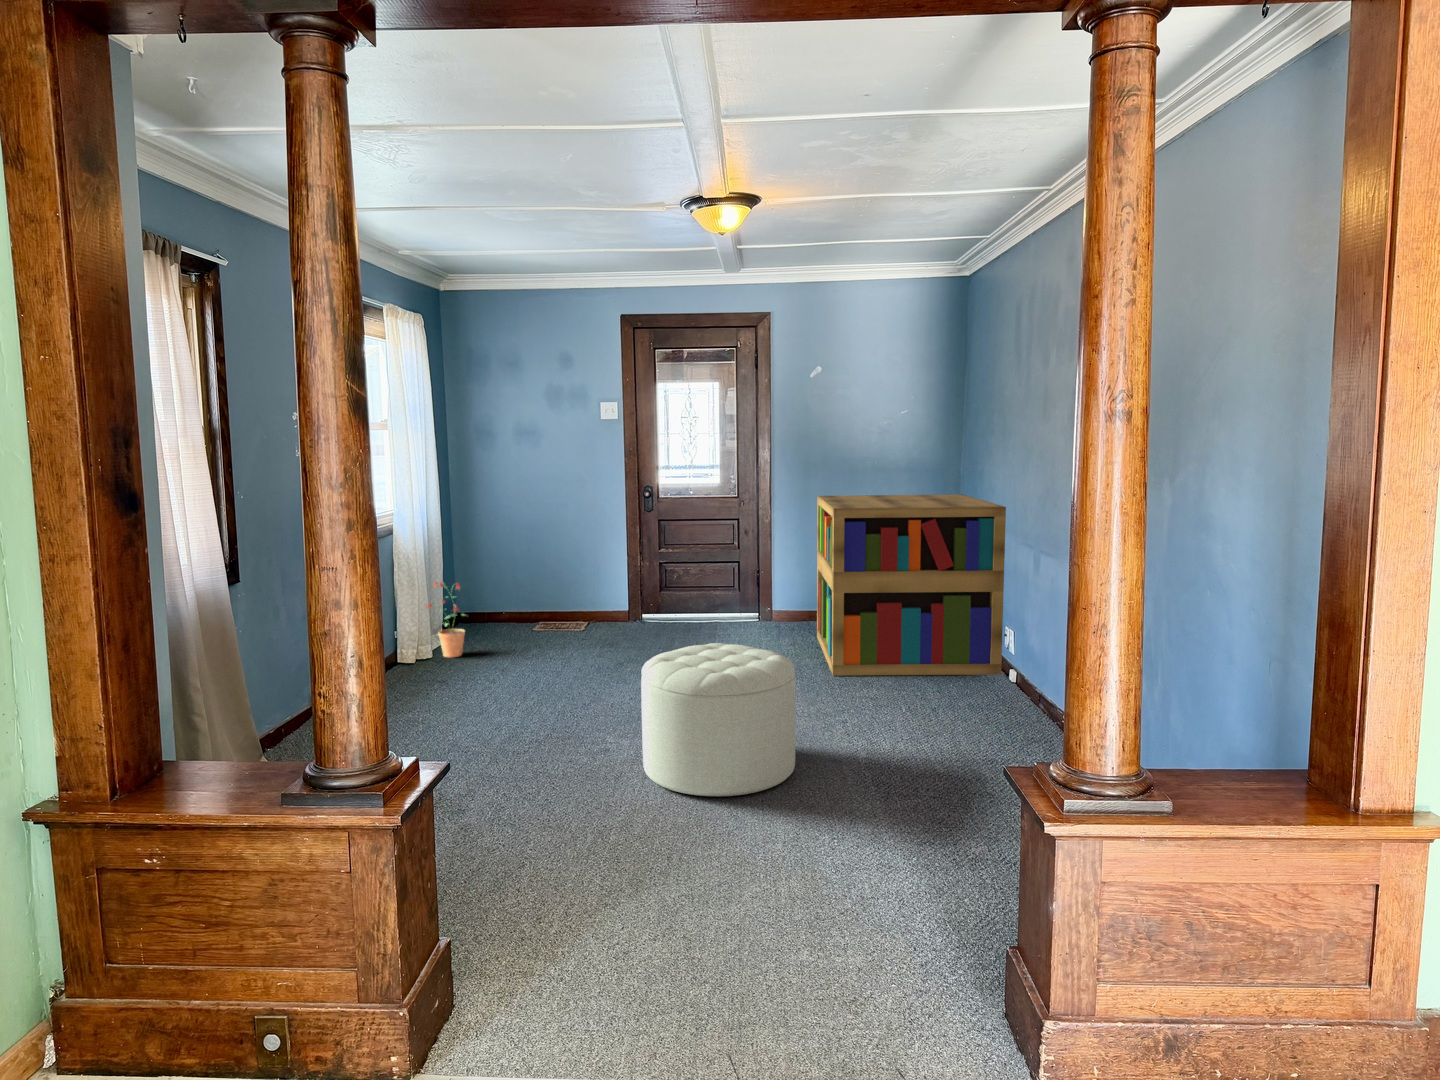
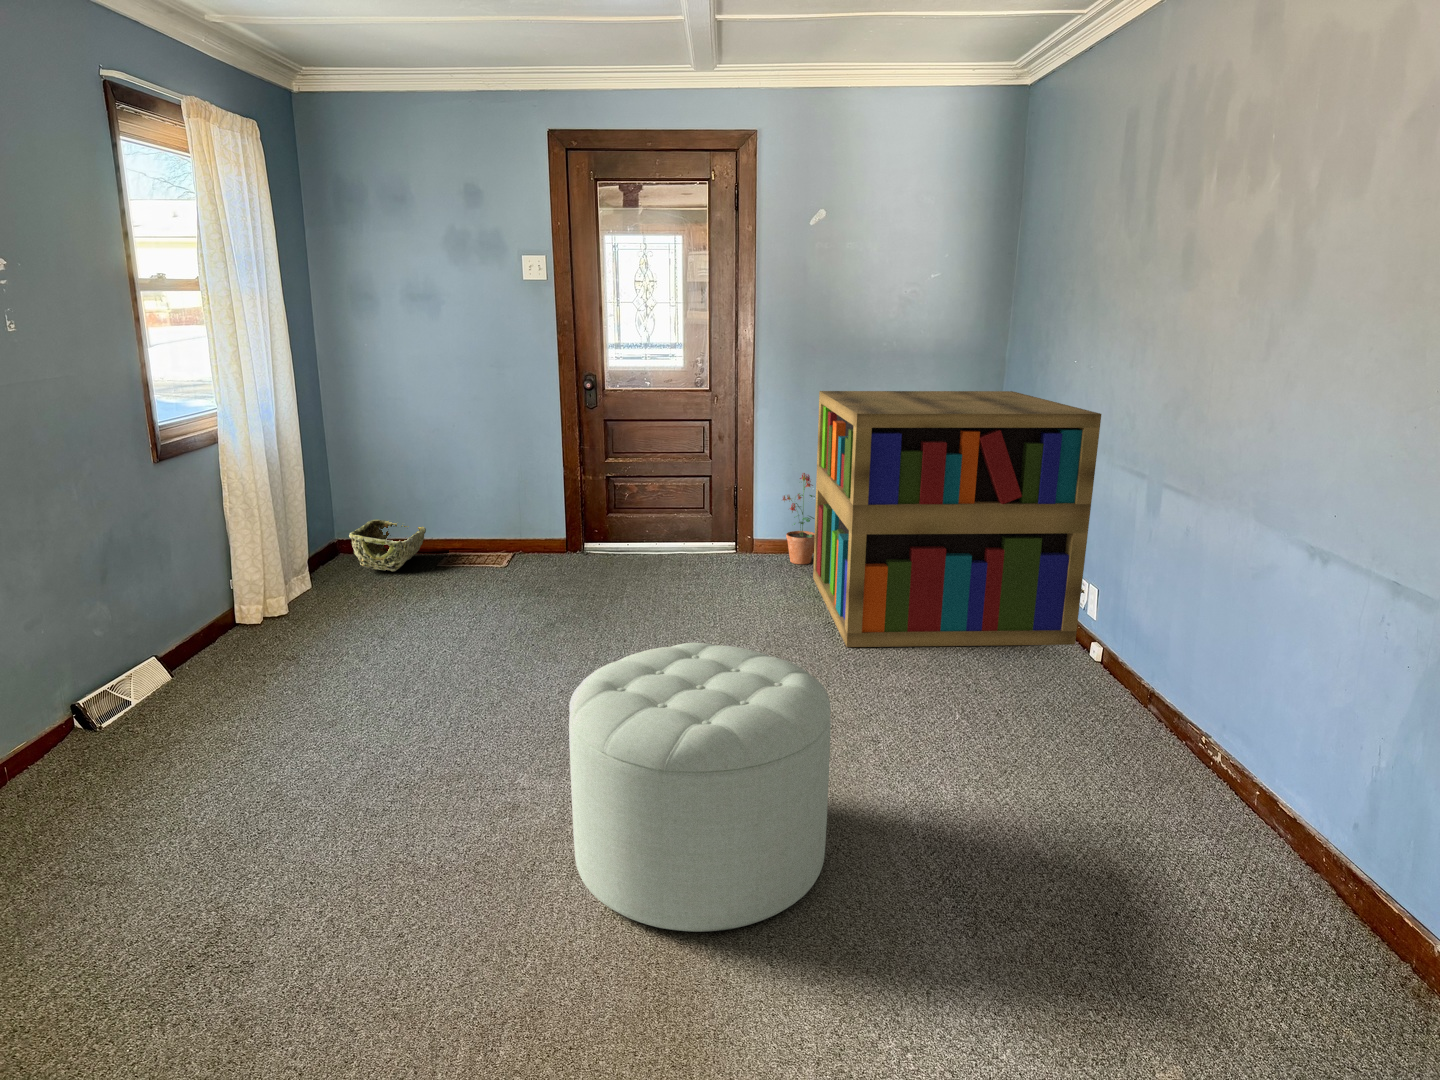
potted plant: present [426,581,465,657] -> present [783,473,815,564]
woven basket: none [470,596,524,633] -> present [349,519,426,571]

